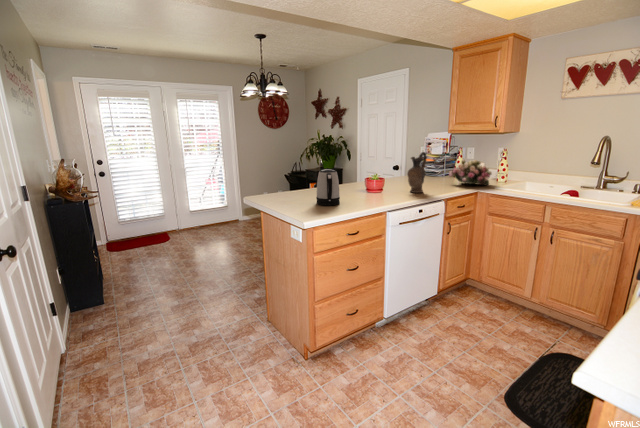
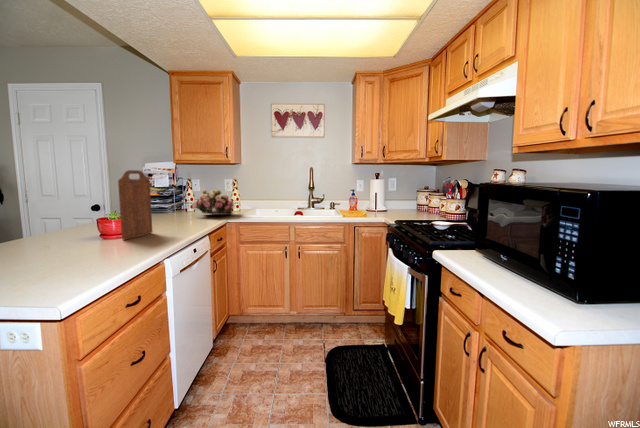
cutting board: none [375,146,400,195] -> present [118,170,153,240]
ceramic pitcher: present [407,152,427,193] -> none [160,180,183,230]
kettle: present [316,169,340,205] -> none [30,205,84,271]

